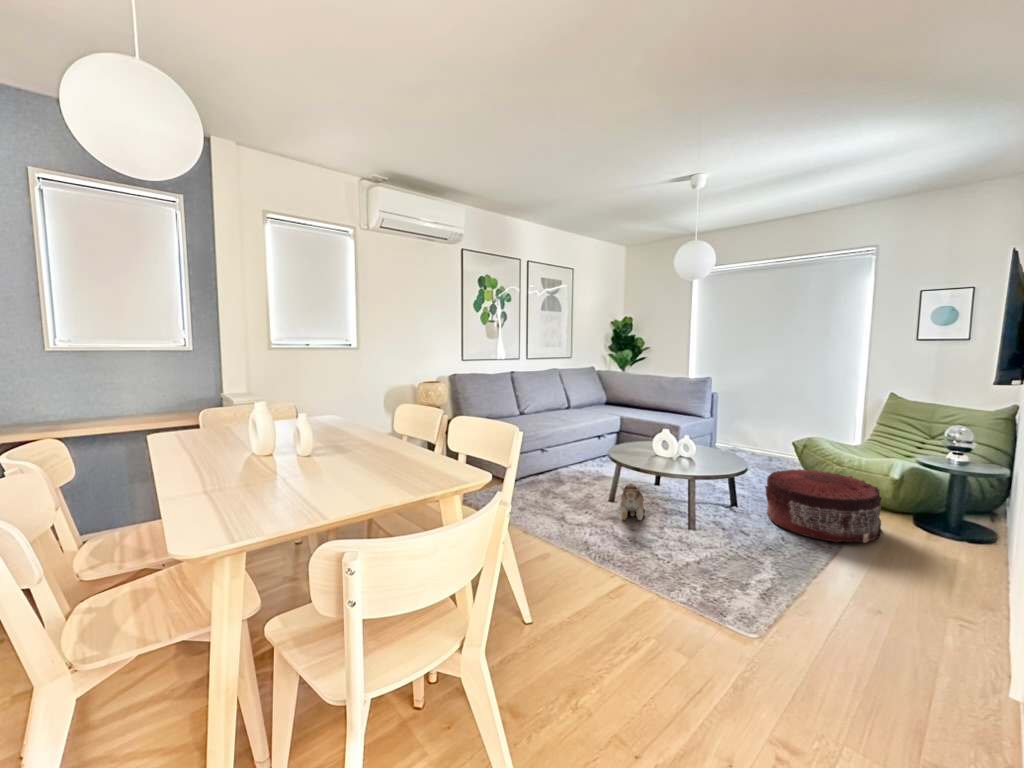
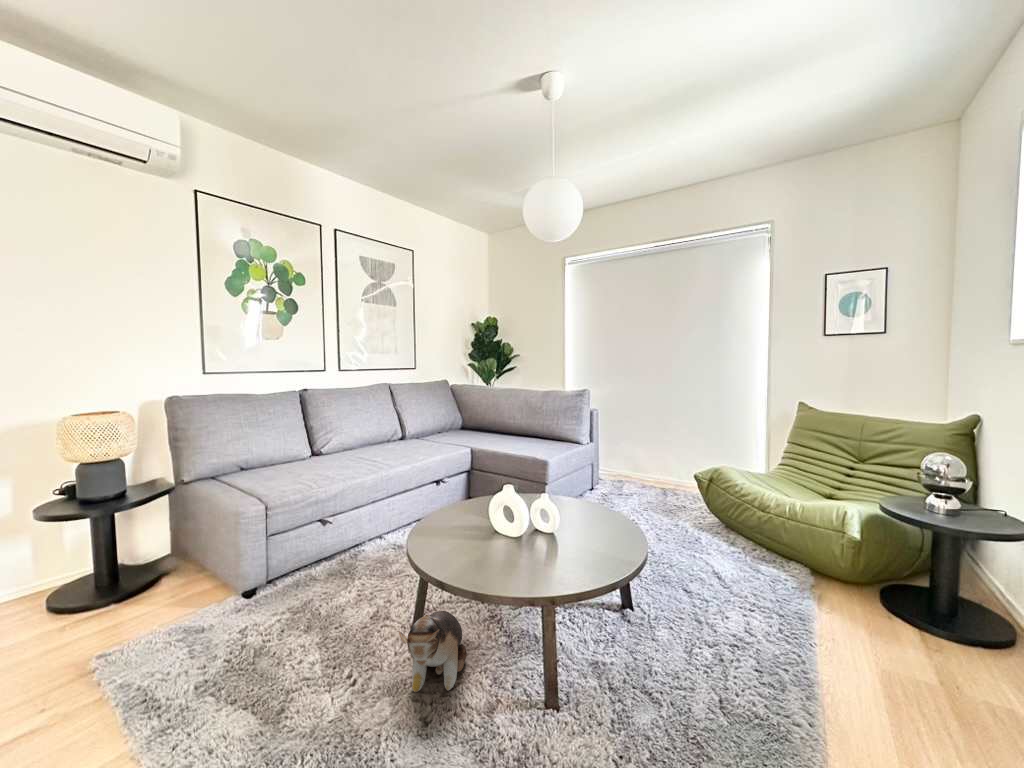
pouf: present [765,469,883,543] -> none [674,531,873,702]

